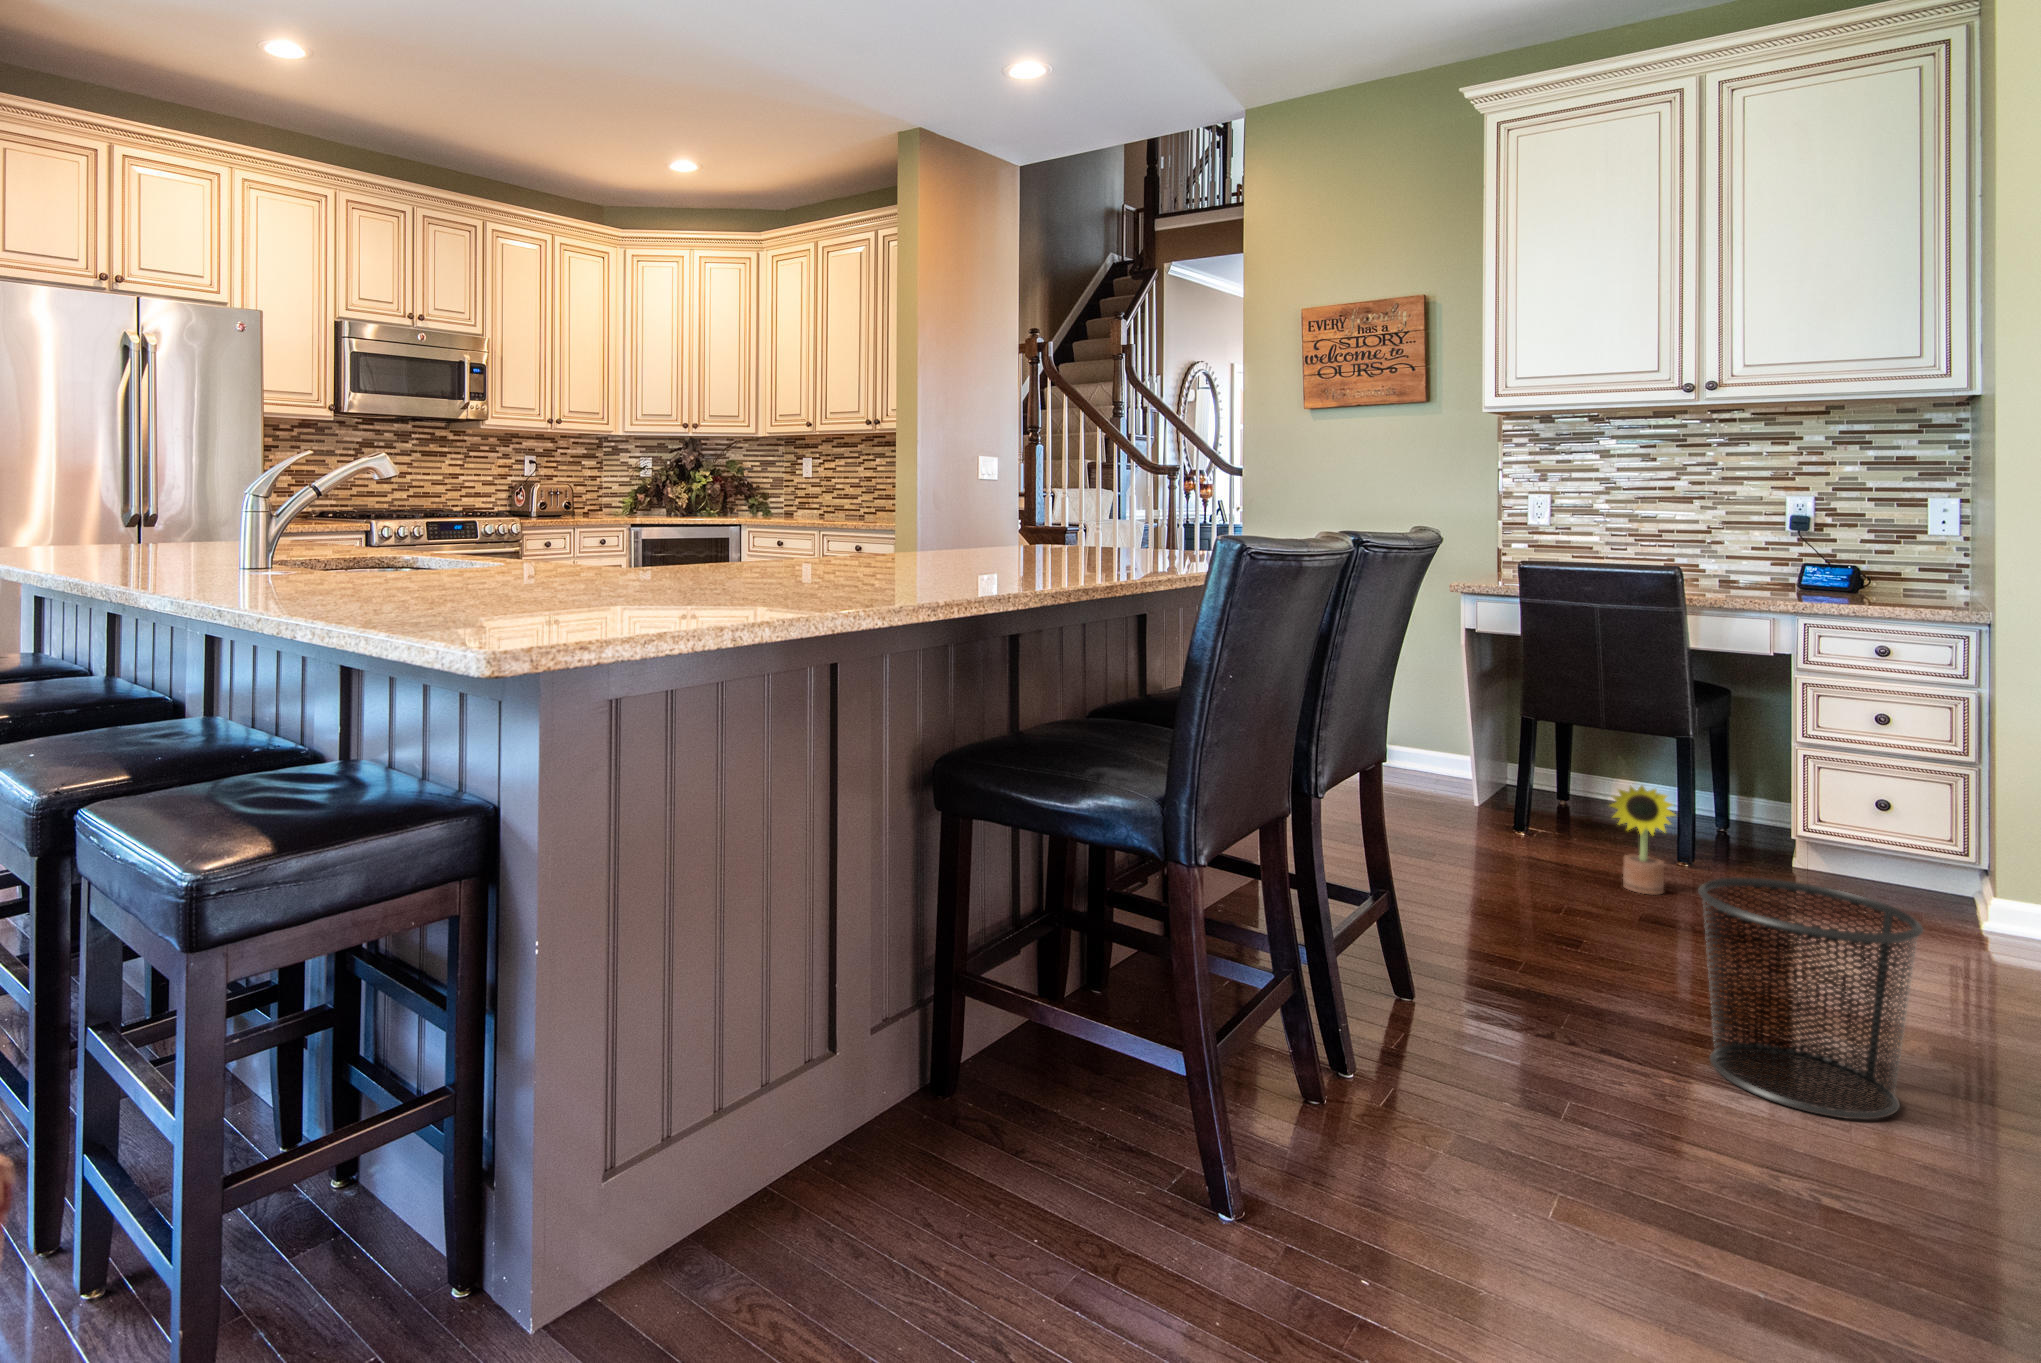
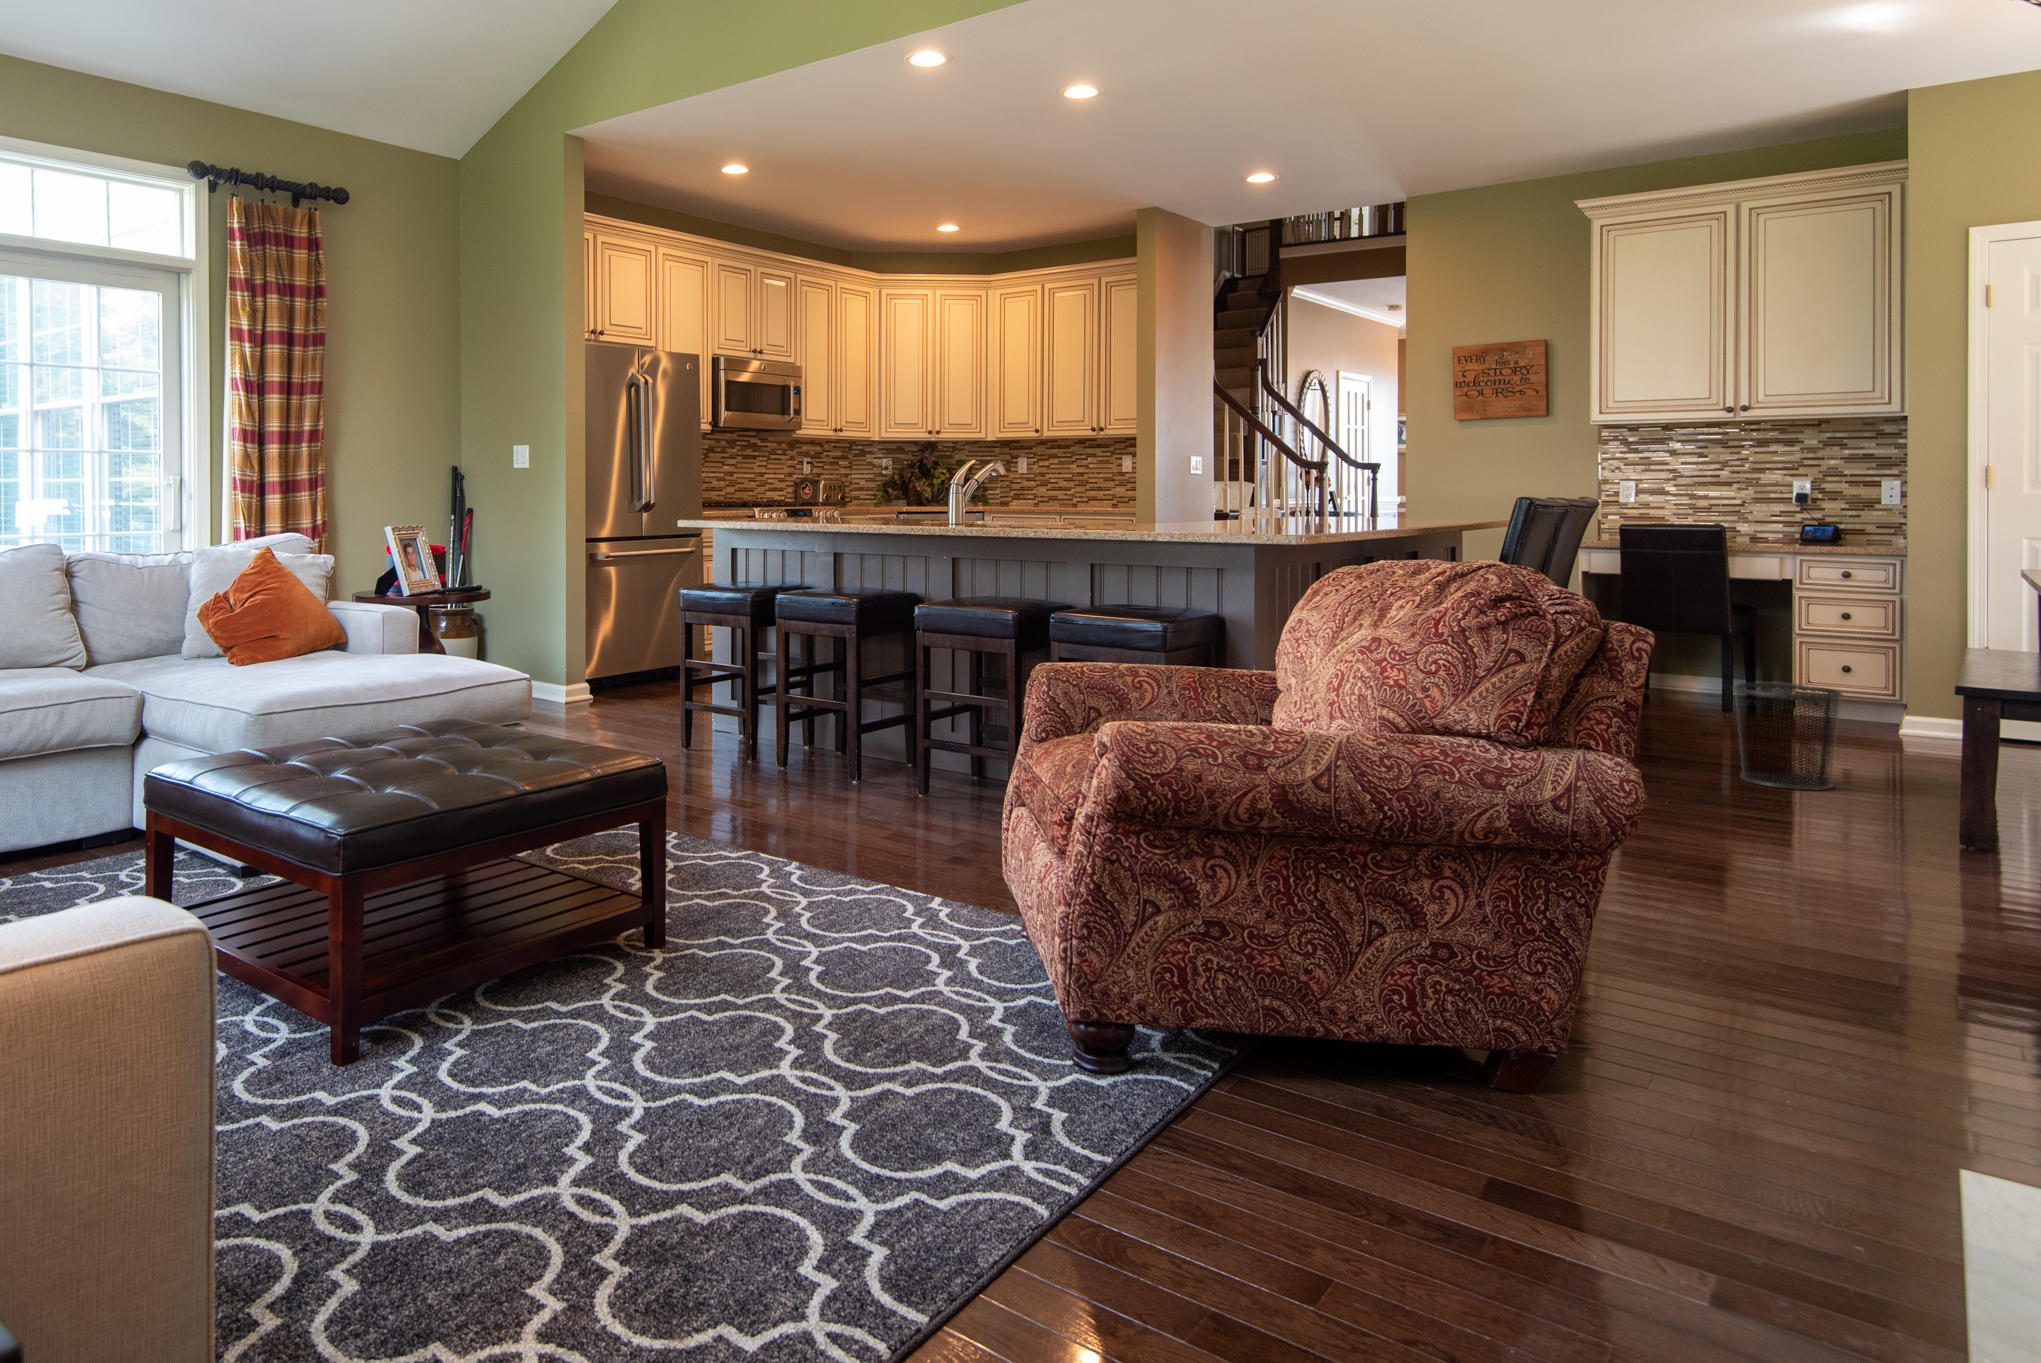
decorative plant: present [1610,786,1676,894] -> none [1680,660,1723,730]

